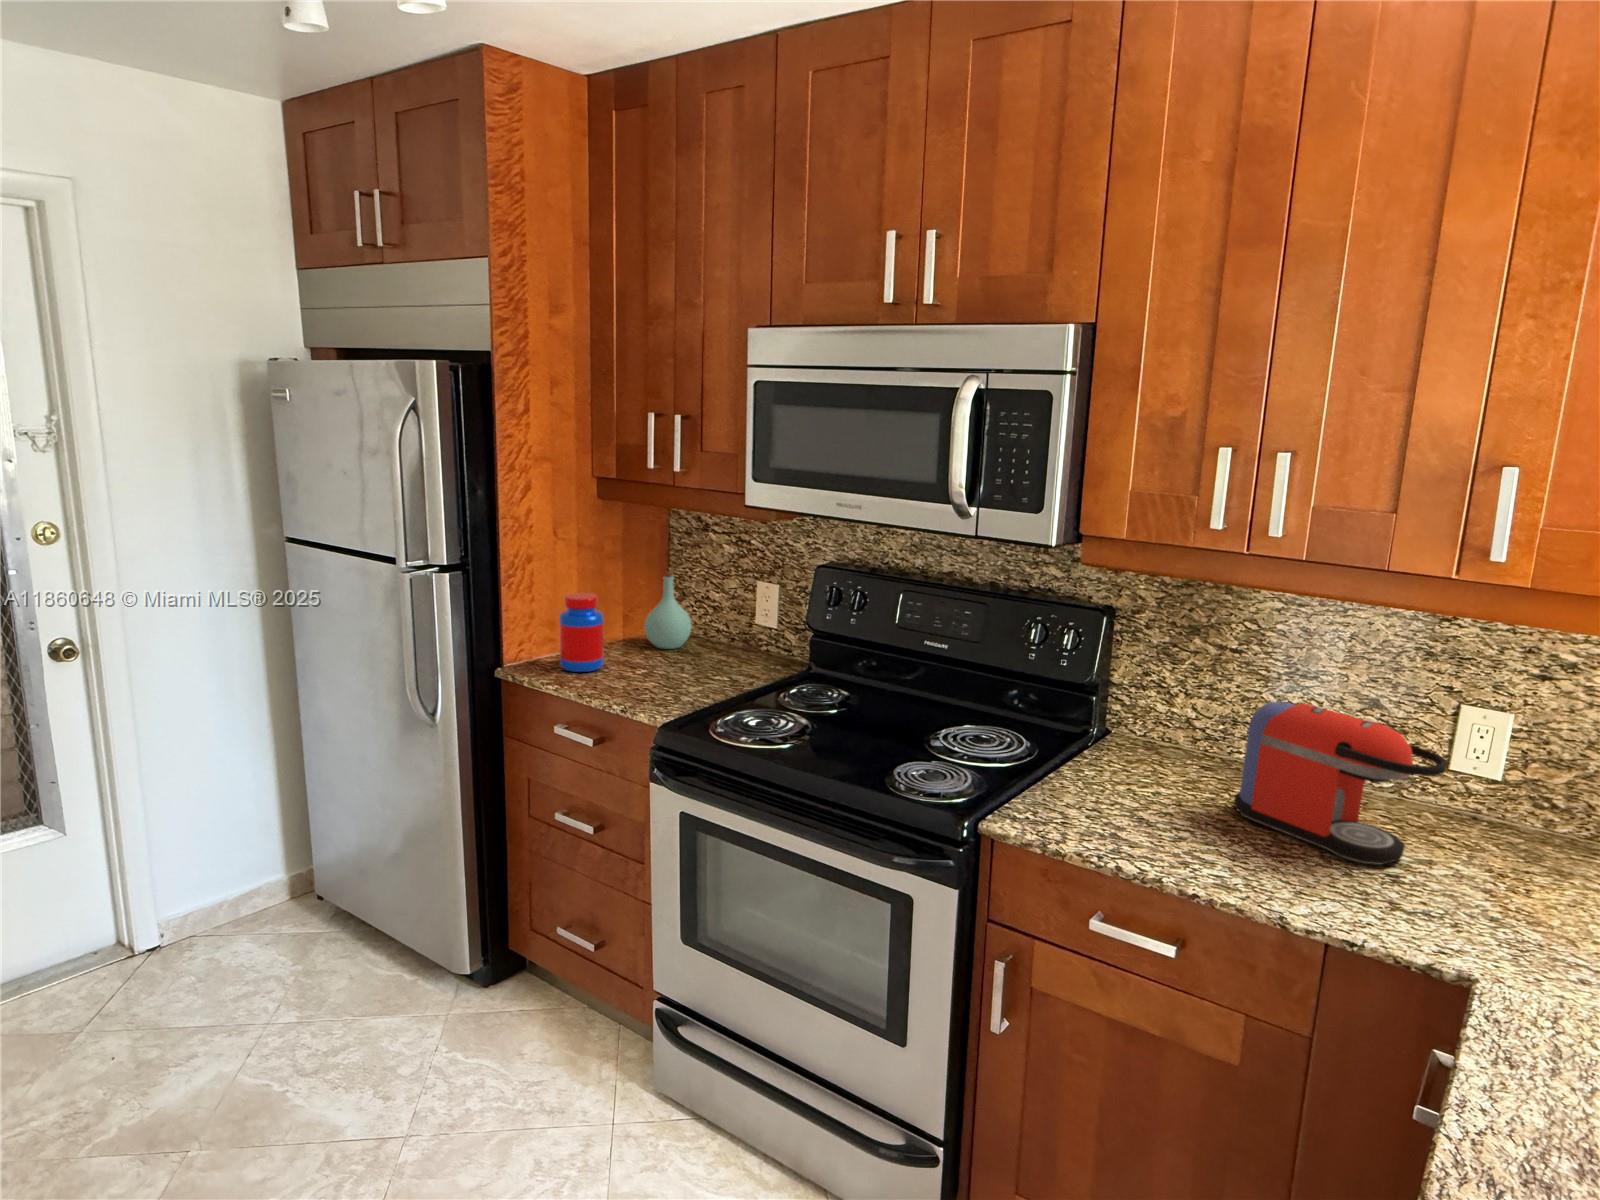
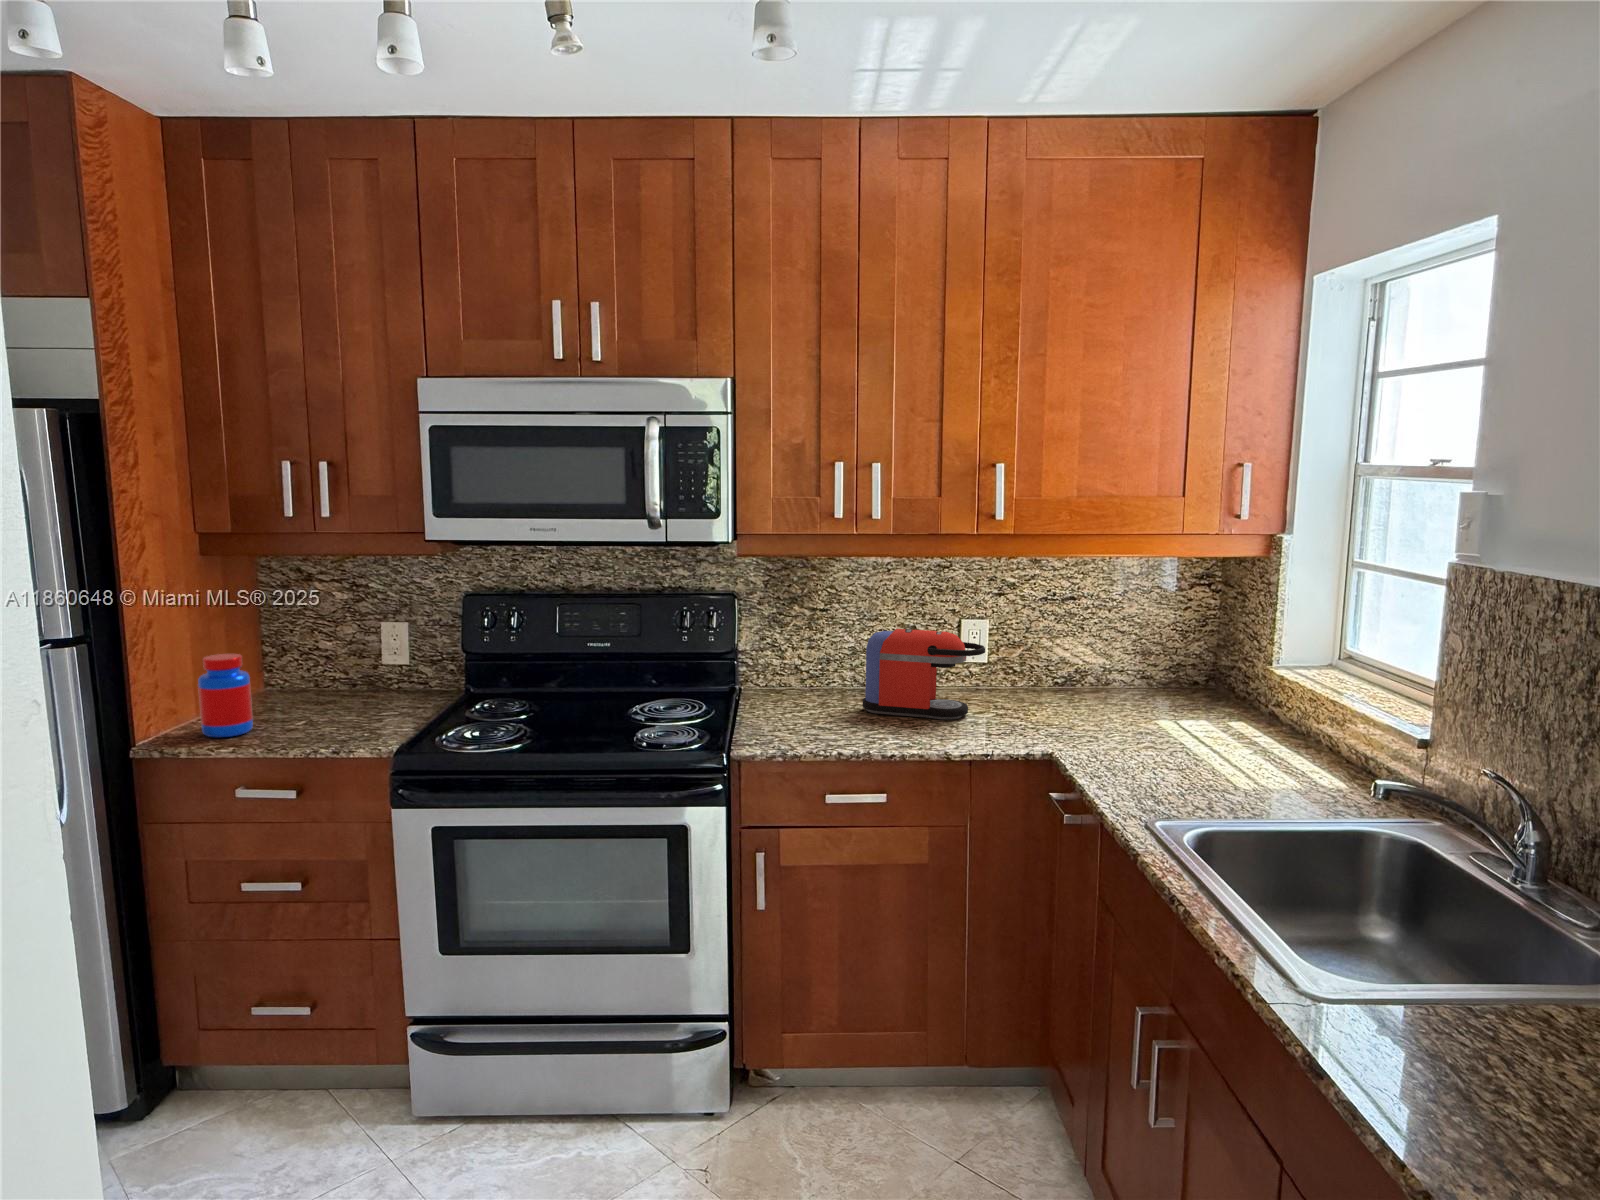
bottle: present [644,572,692,649] -> none [259,626,312,705]

